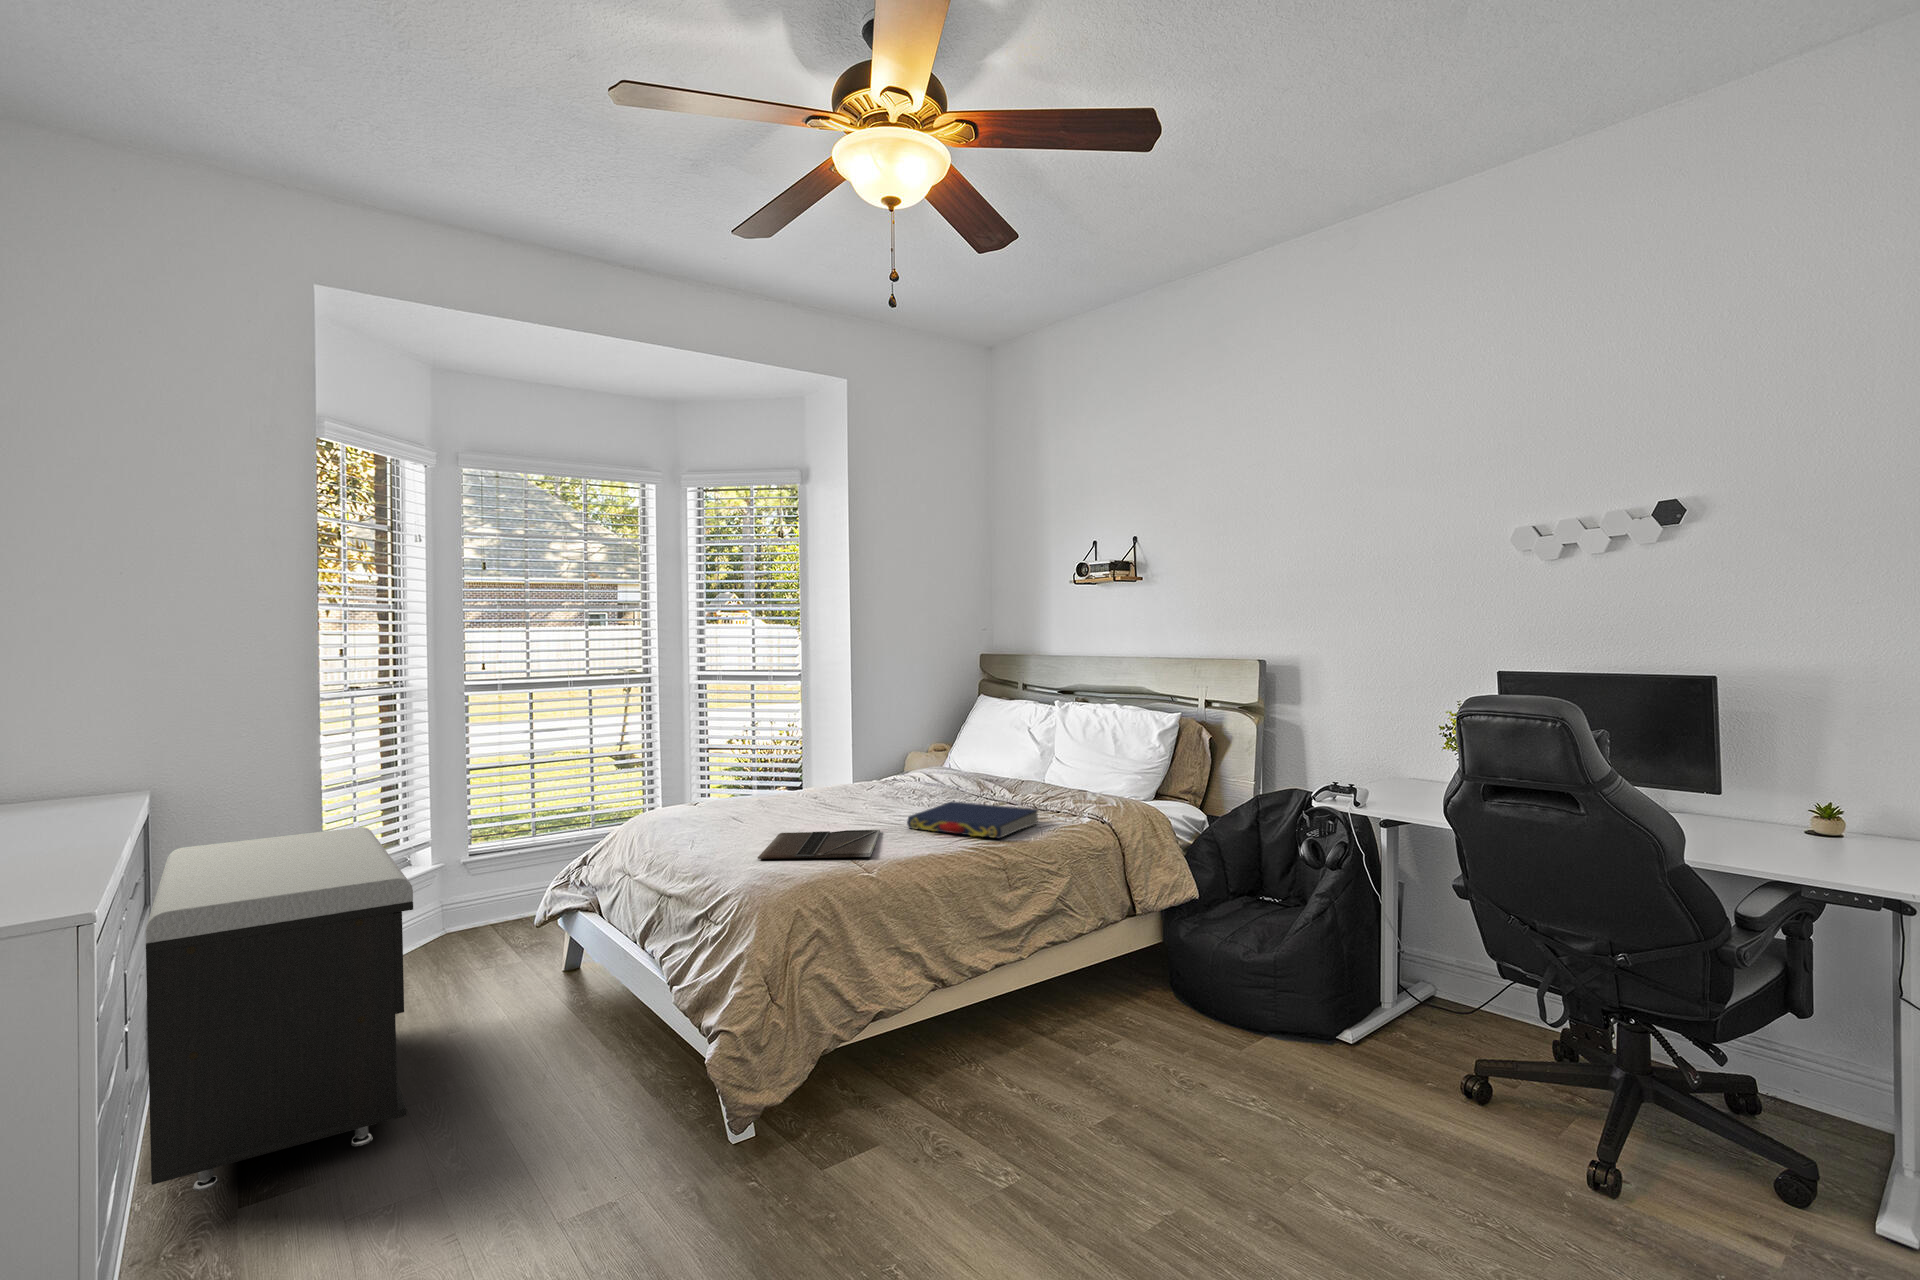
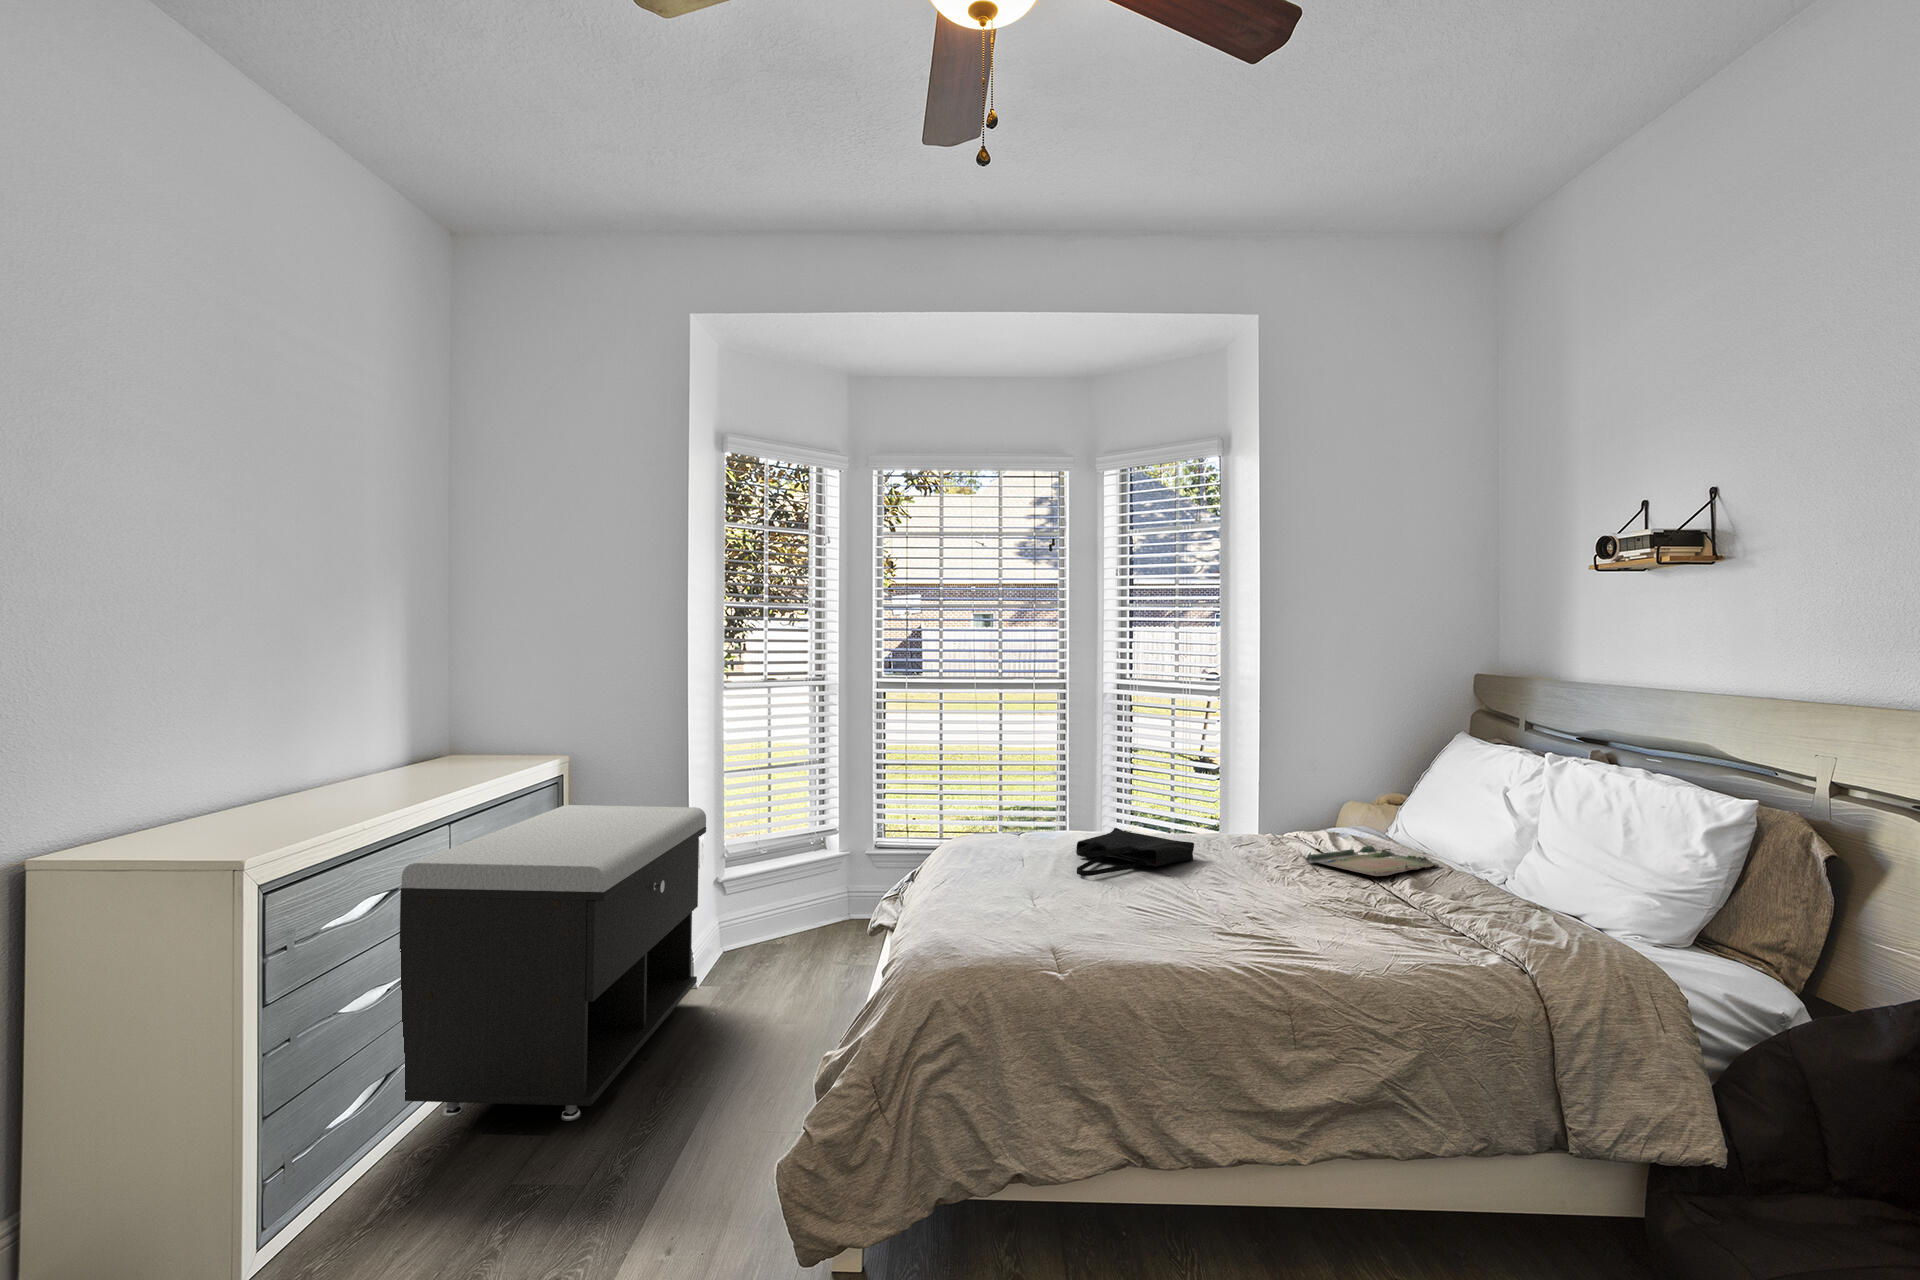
tray: none [933,772,1009,791] -> present [1305,846,1439,876]
tote bag: none [781,786,864,820] -> present [1076,828,1194,876]
book: present [907,802,1038,838] -> none [1186,885,1392,961]
laptop: present [758,830,880,859] -> none [947,886,1144,947]

